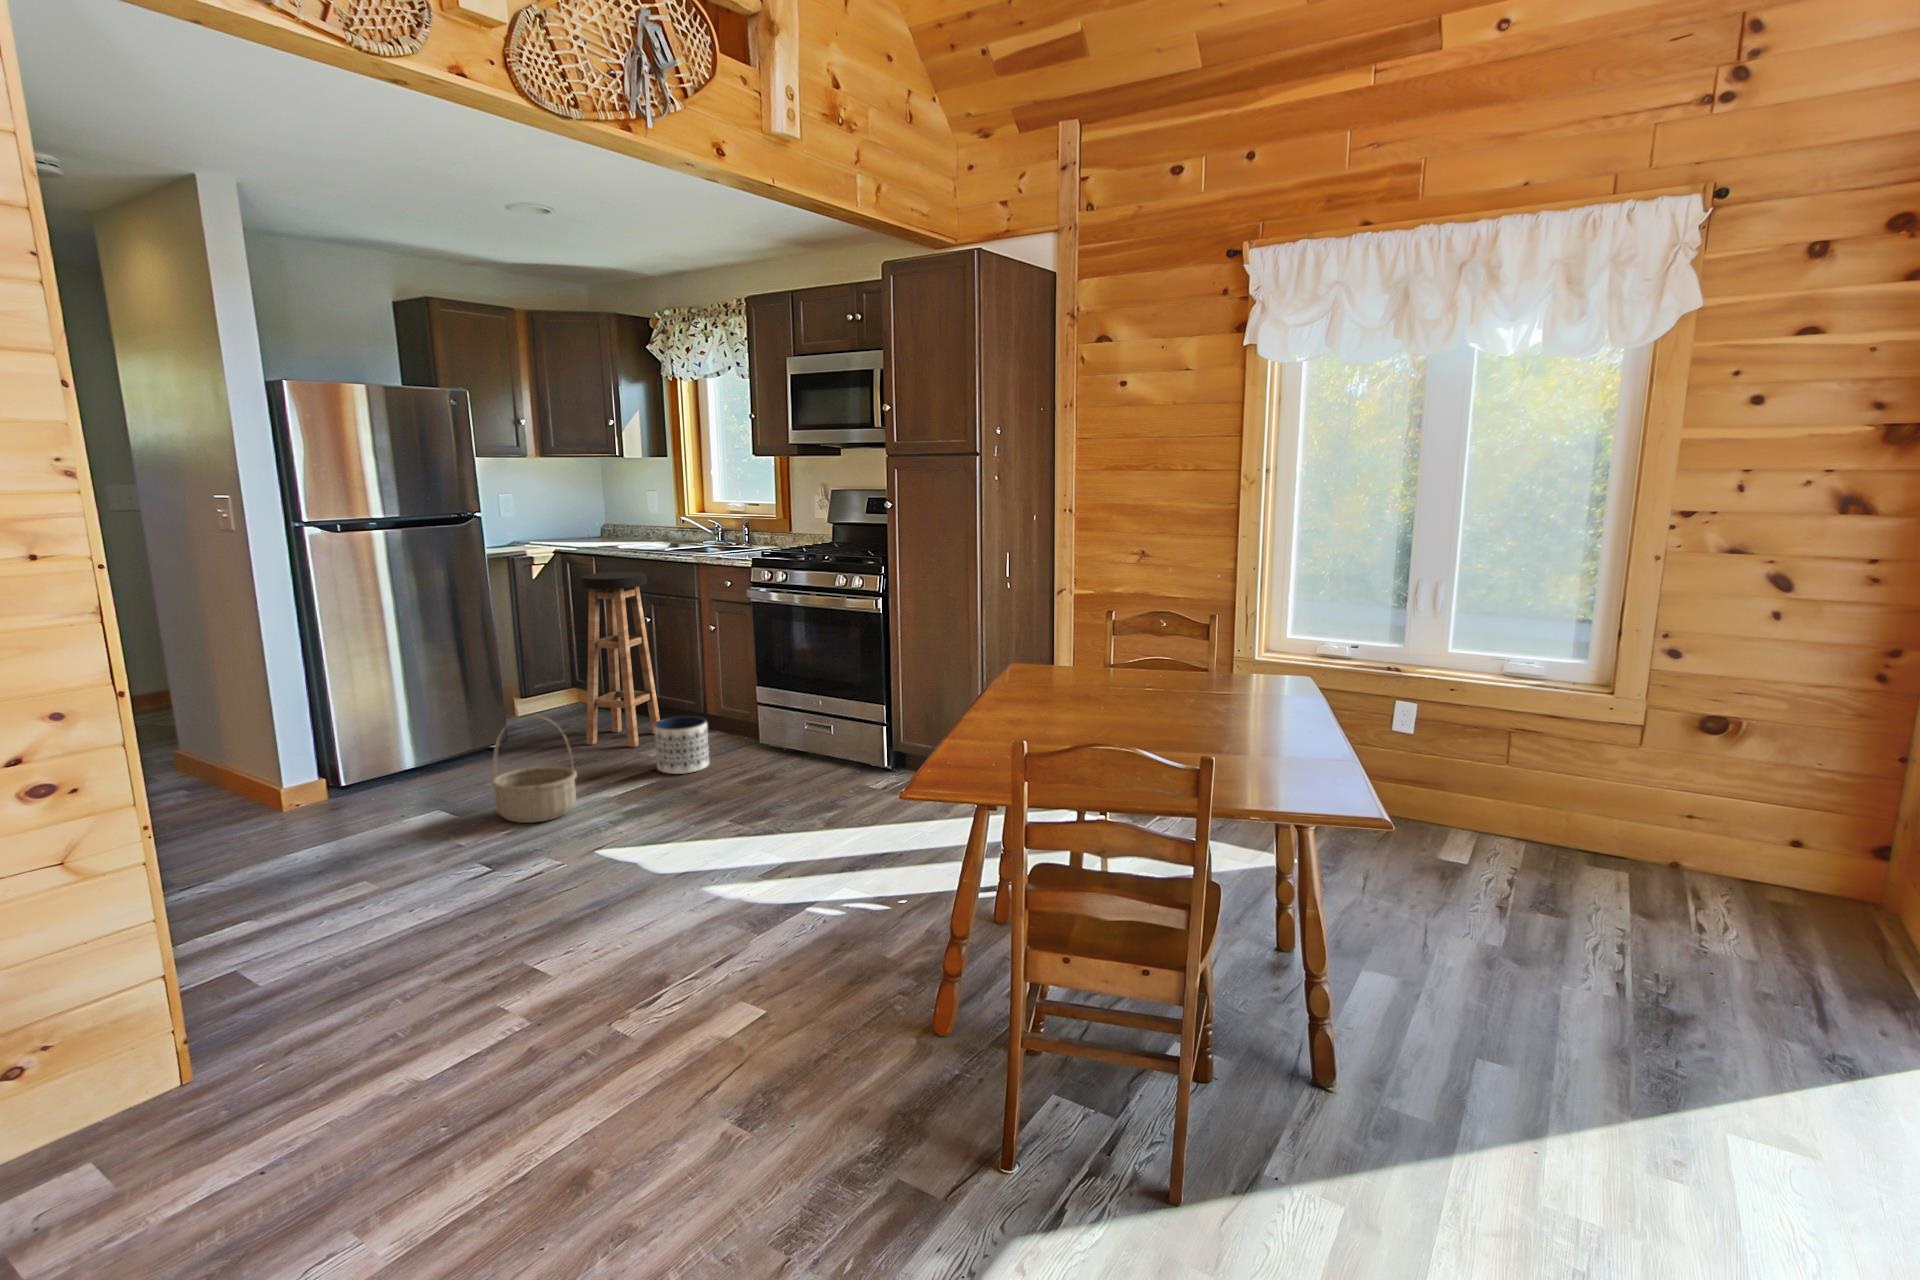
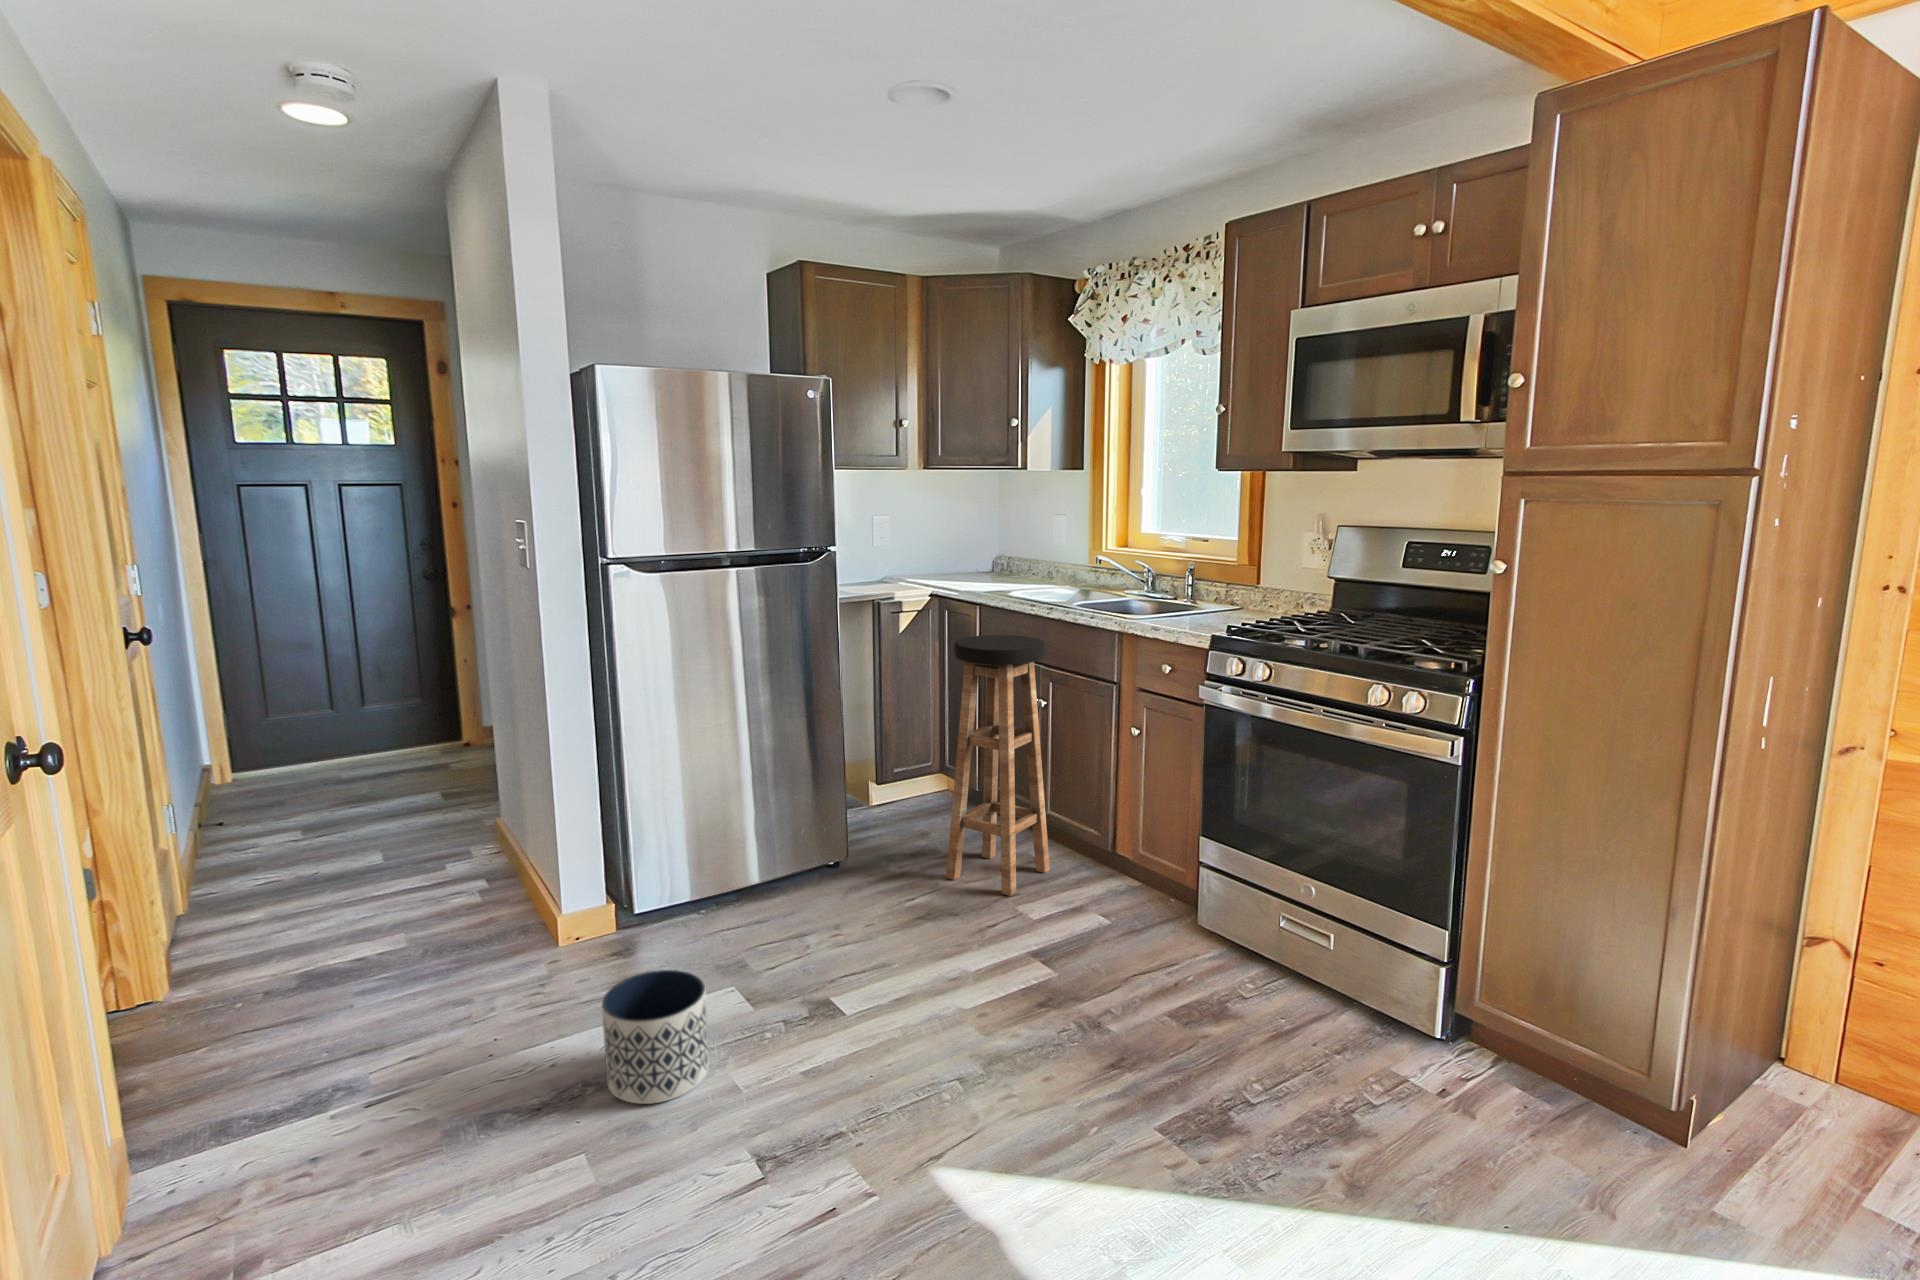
basket: present [491,714,577,823] -> none [791,878,917,1054]
planter: present [655,716,709,774] -> present [602,970,709,1104]

